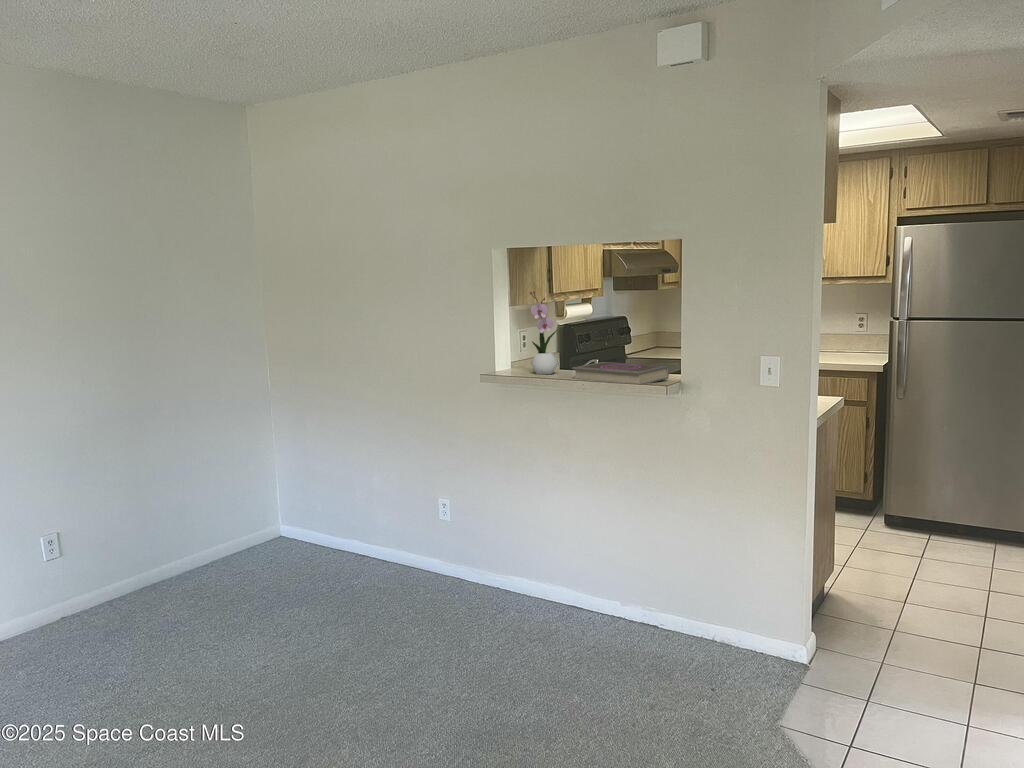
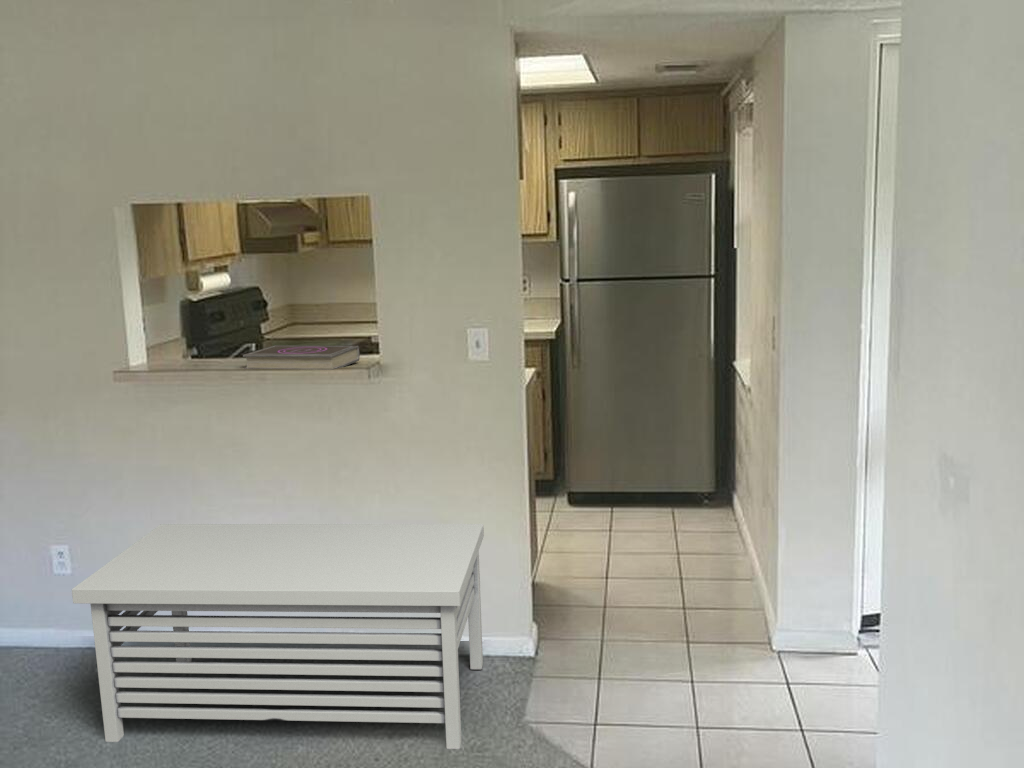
flower arrangement: present [530,291,559,374] -> none [175,260,218,366]
storage bench: none [428,494,765,733] -> present [72,524,484,749]

